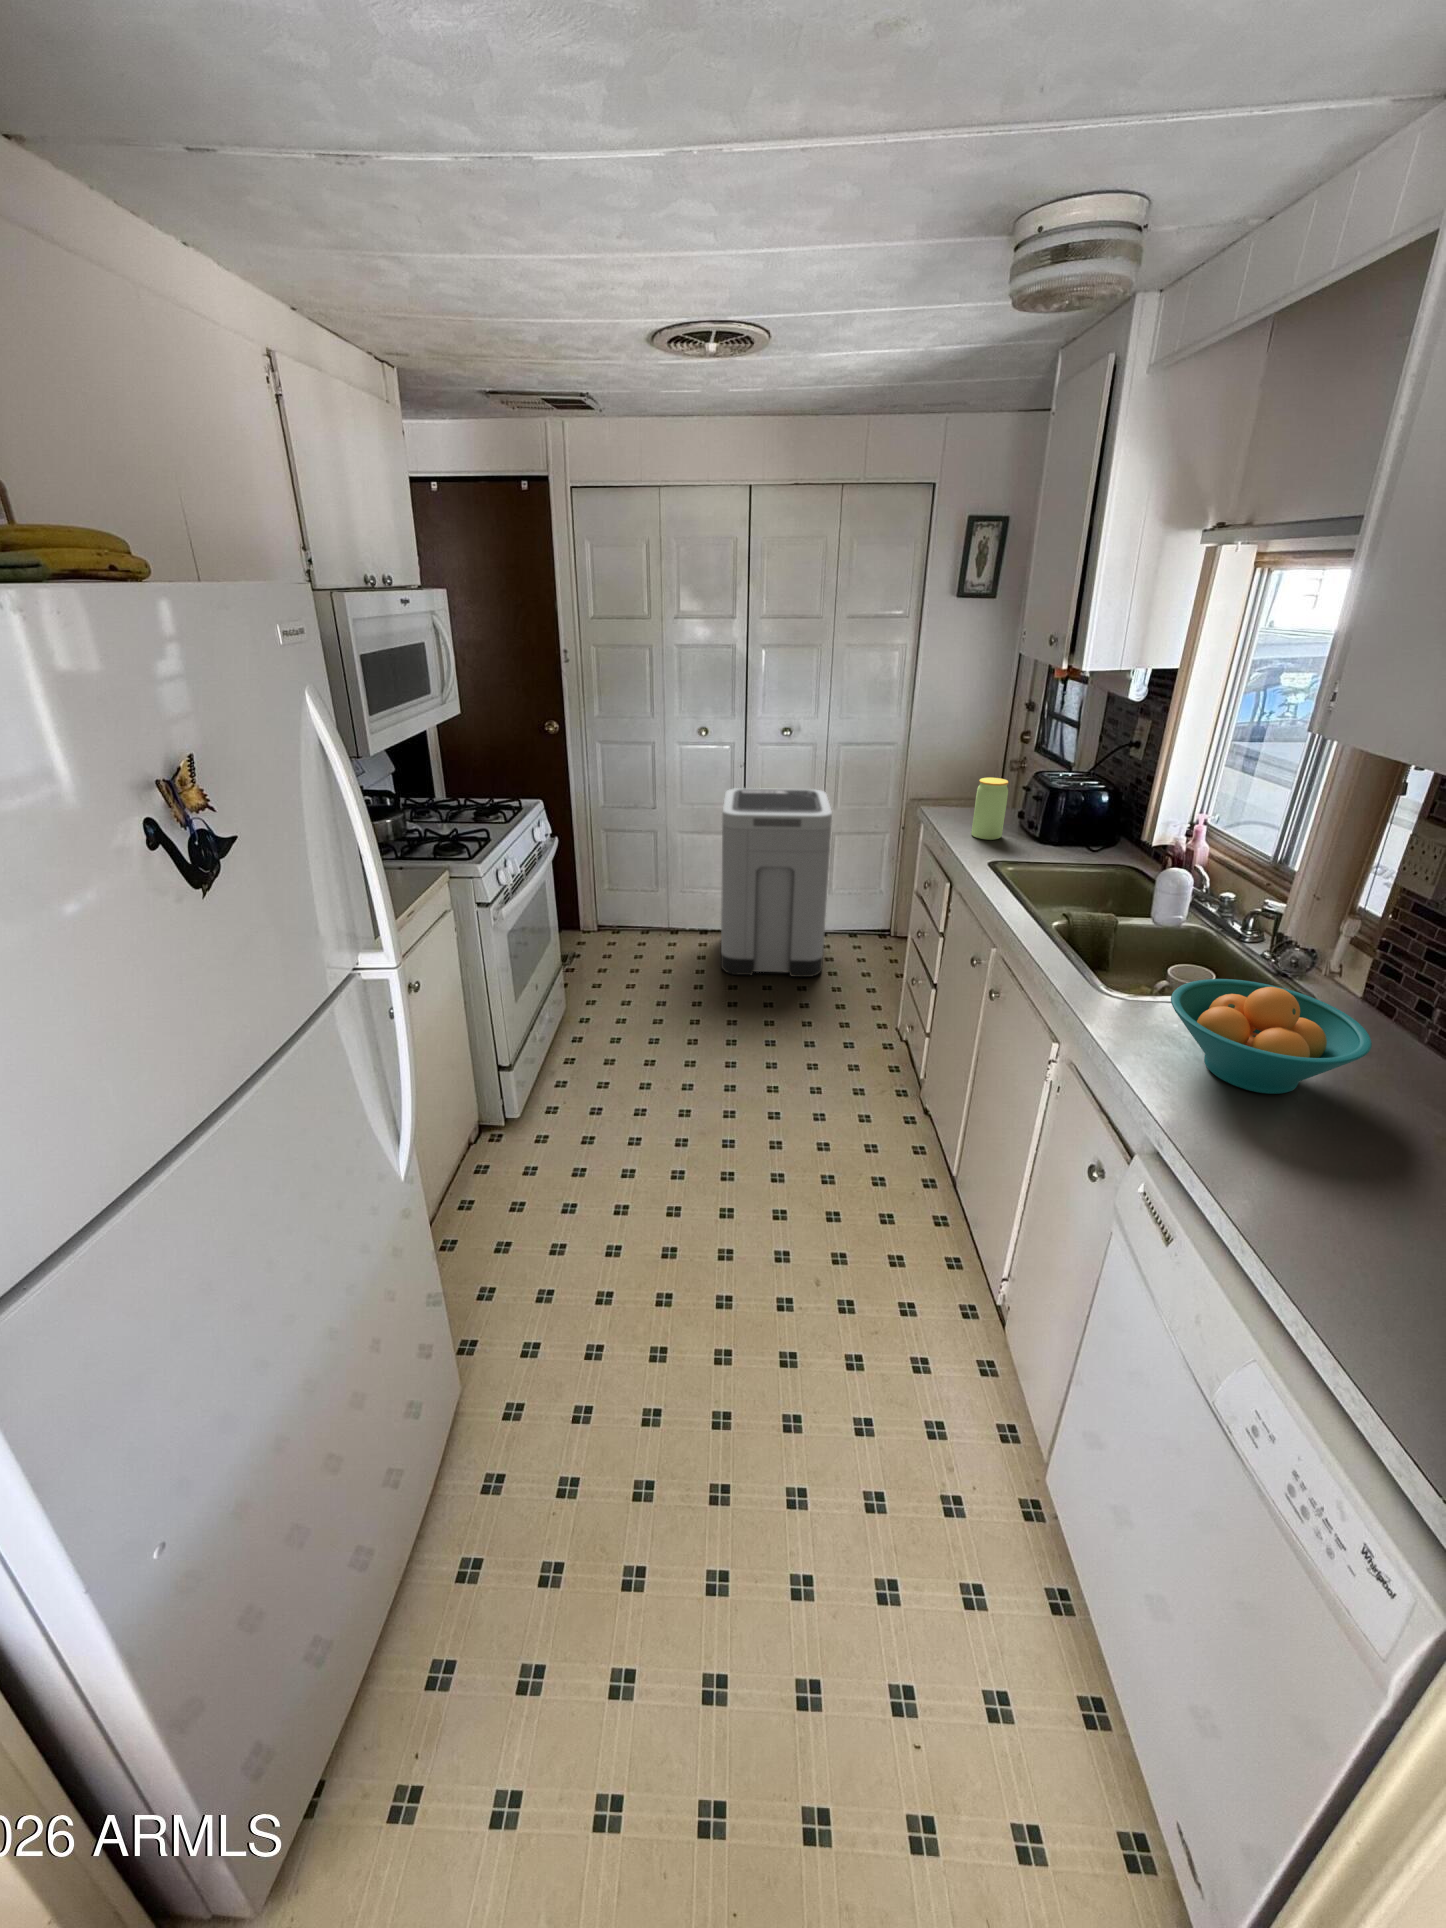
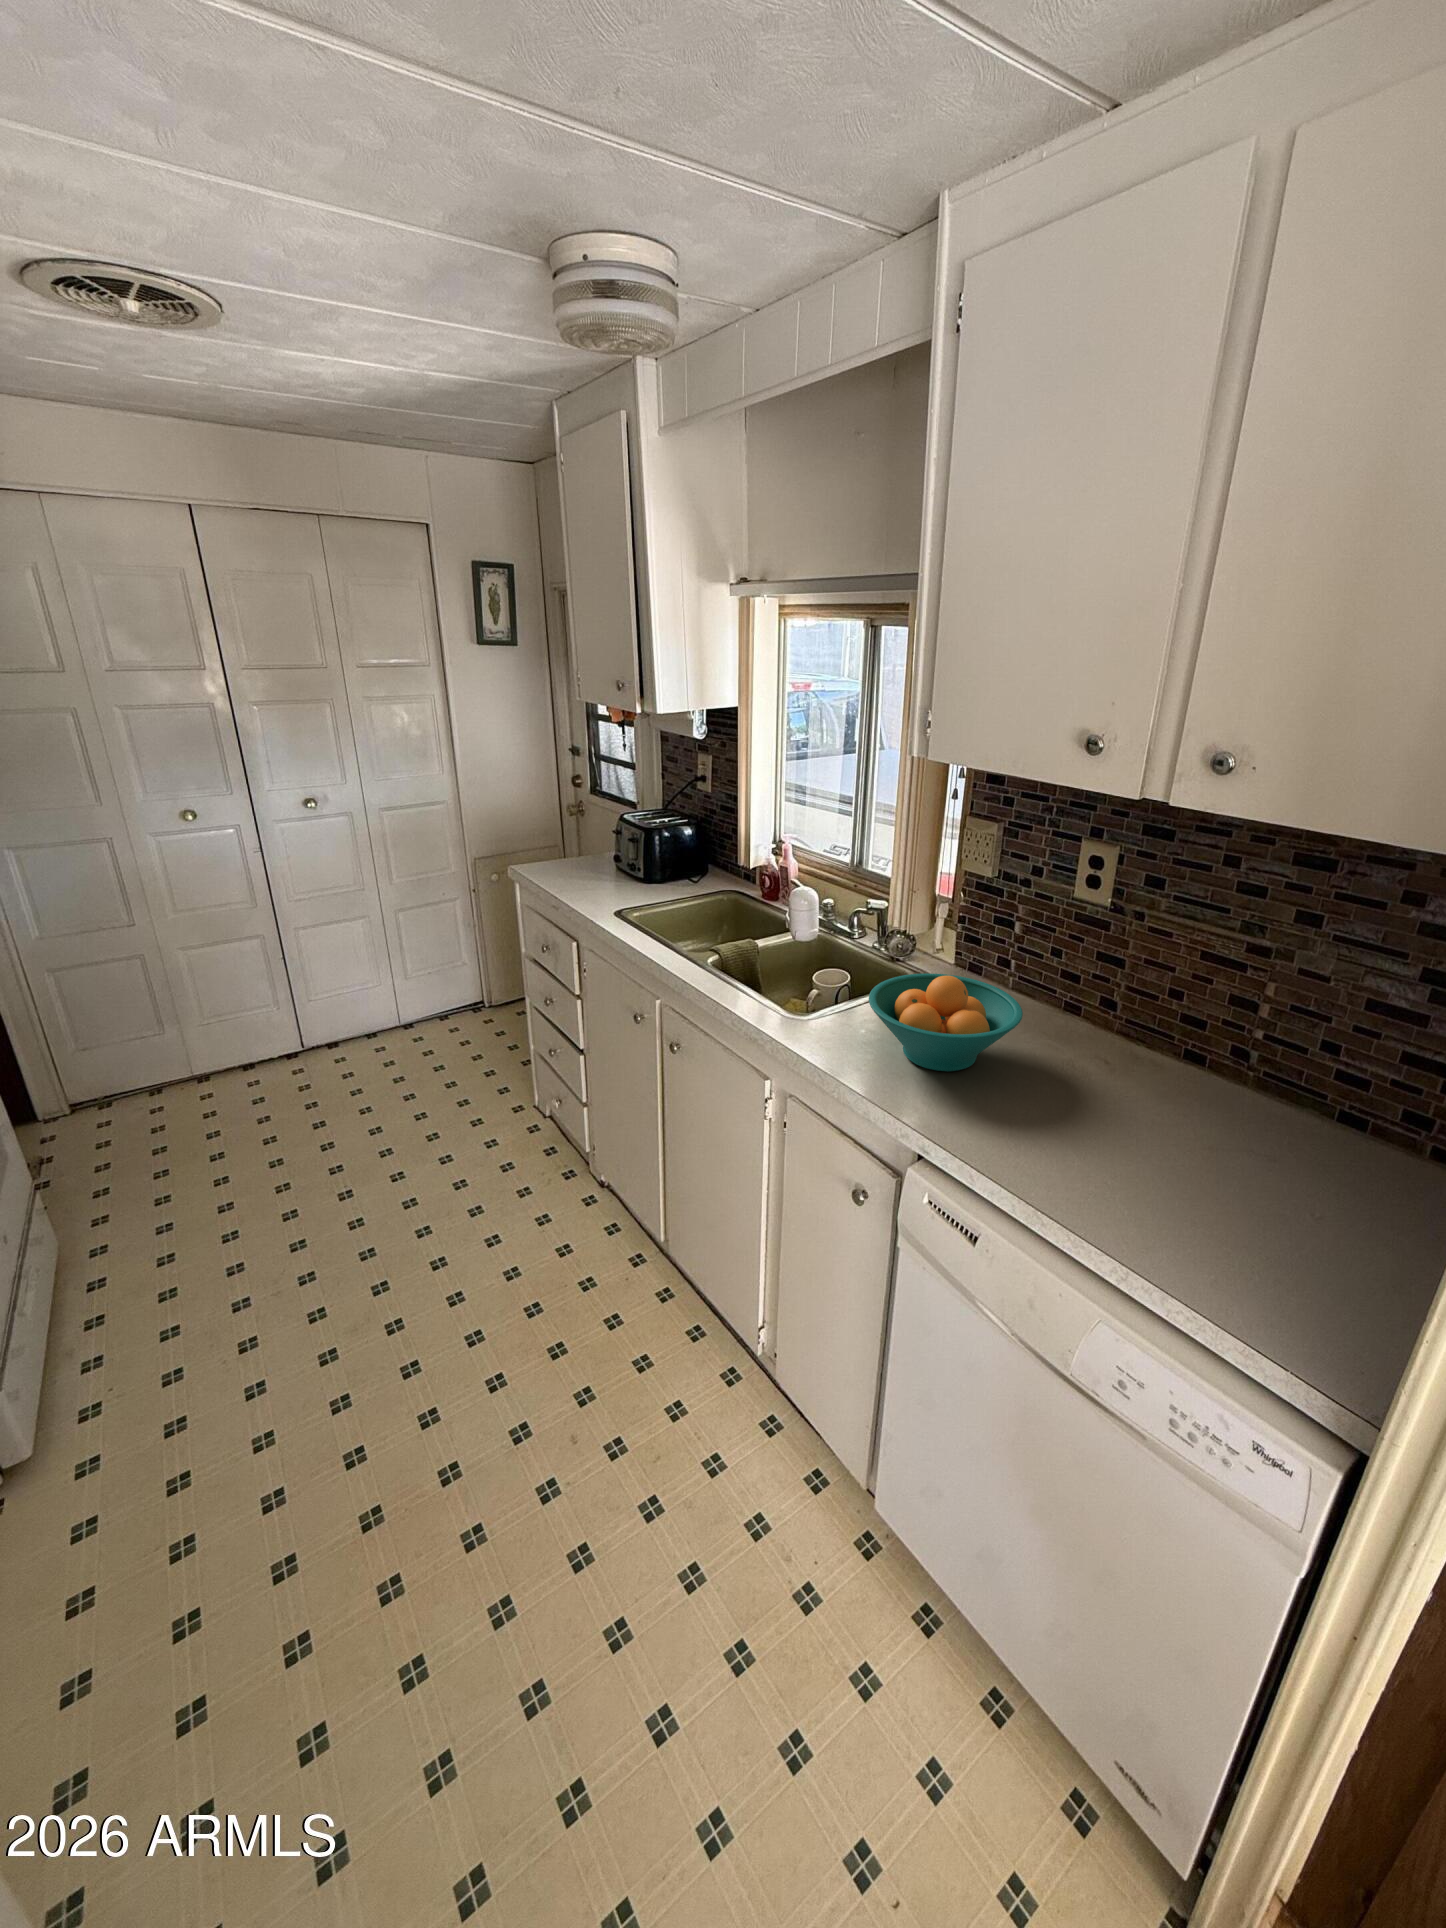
jar: present [971,778,1009,840] -> none [573,825,607,889]
trash can: present [721,788,832,977] -> none [243,865,423,1106]

